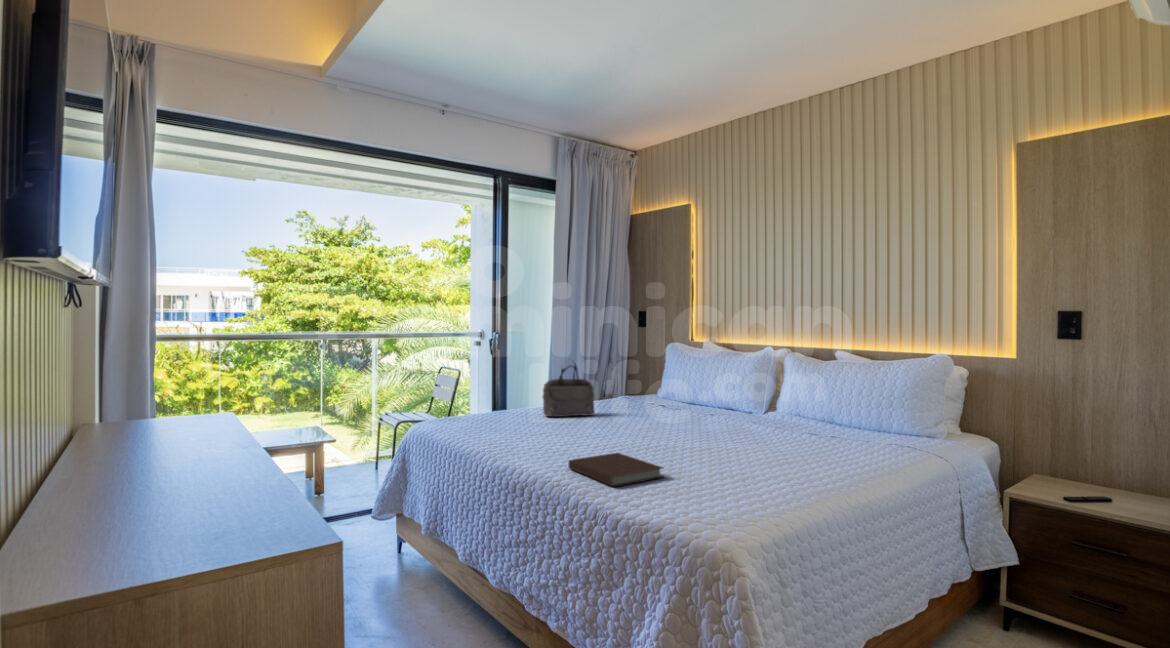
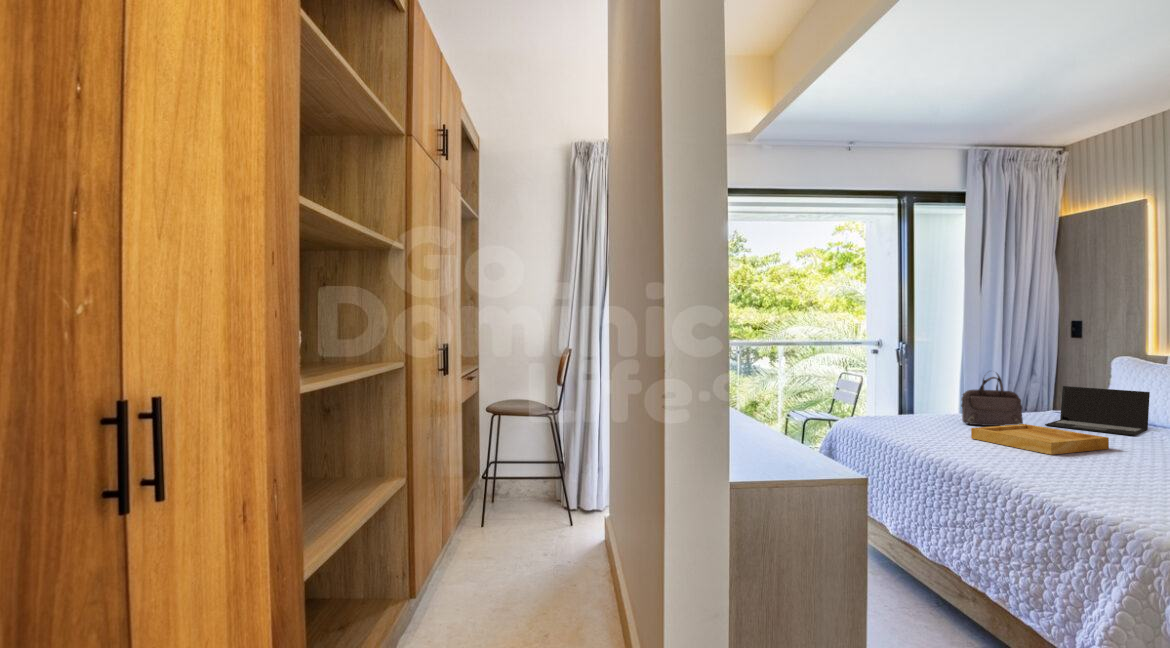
laptop: none [612,372,686,415] -> present [1045,386,1150,436]
tray: none [547,412,657,444] -> present [971,424,1109,455]
notebook: present [568,453,663,487] -> none [1005,461,1120,488]

